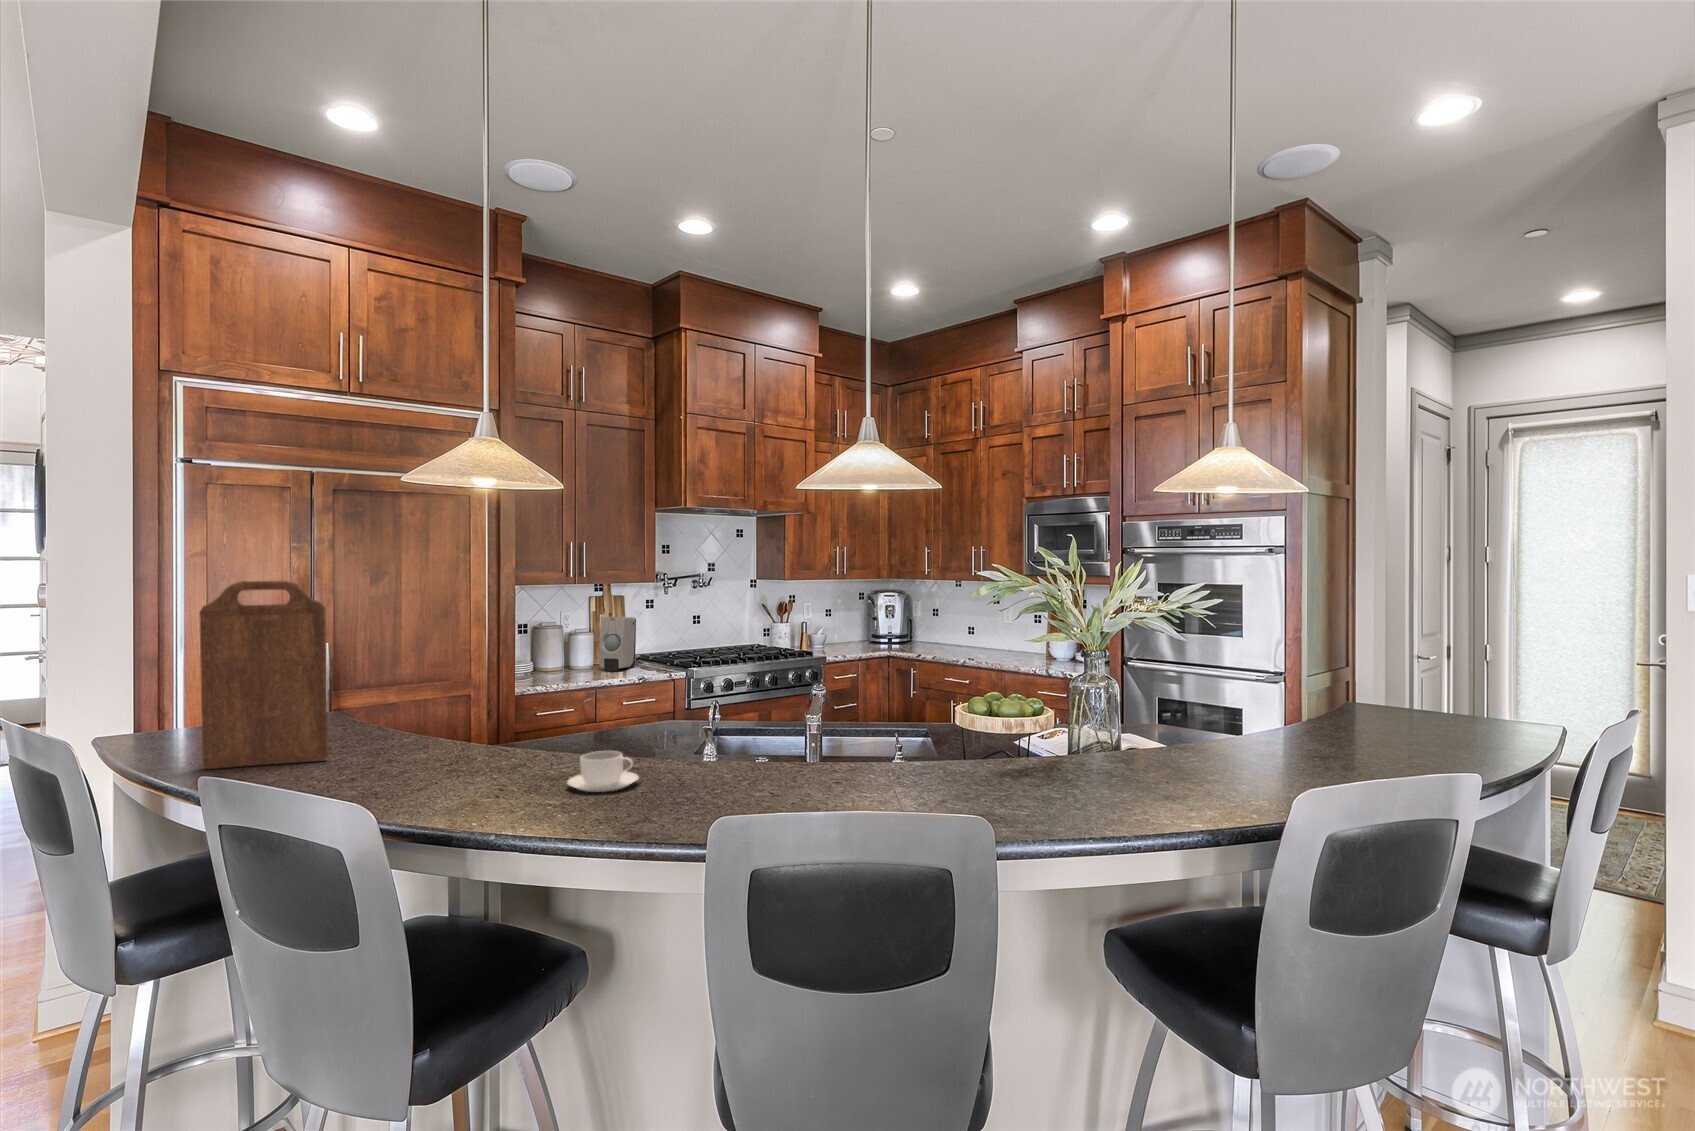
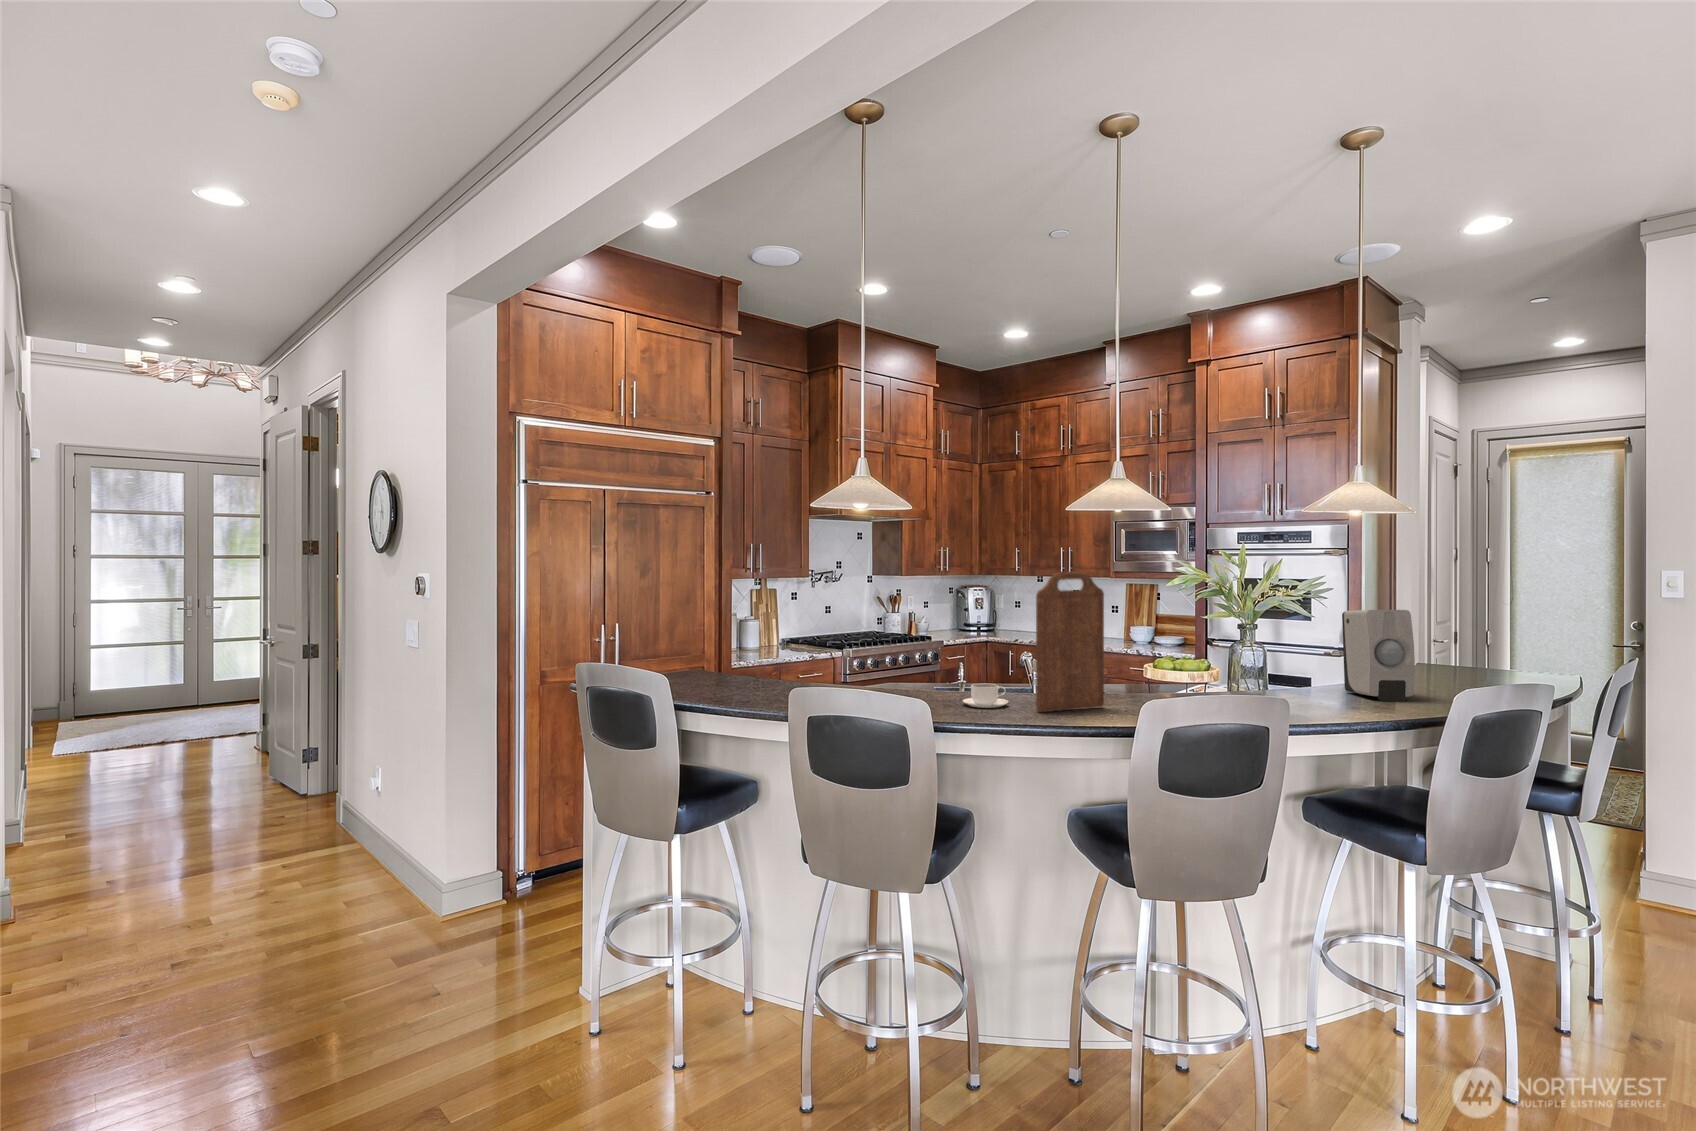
cutting board: present [199,580,329,769] -> present [1036,572,1104,712]
soap dispenser: present [599,617,636,671] -> present [1342,610,1415,701]

